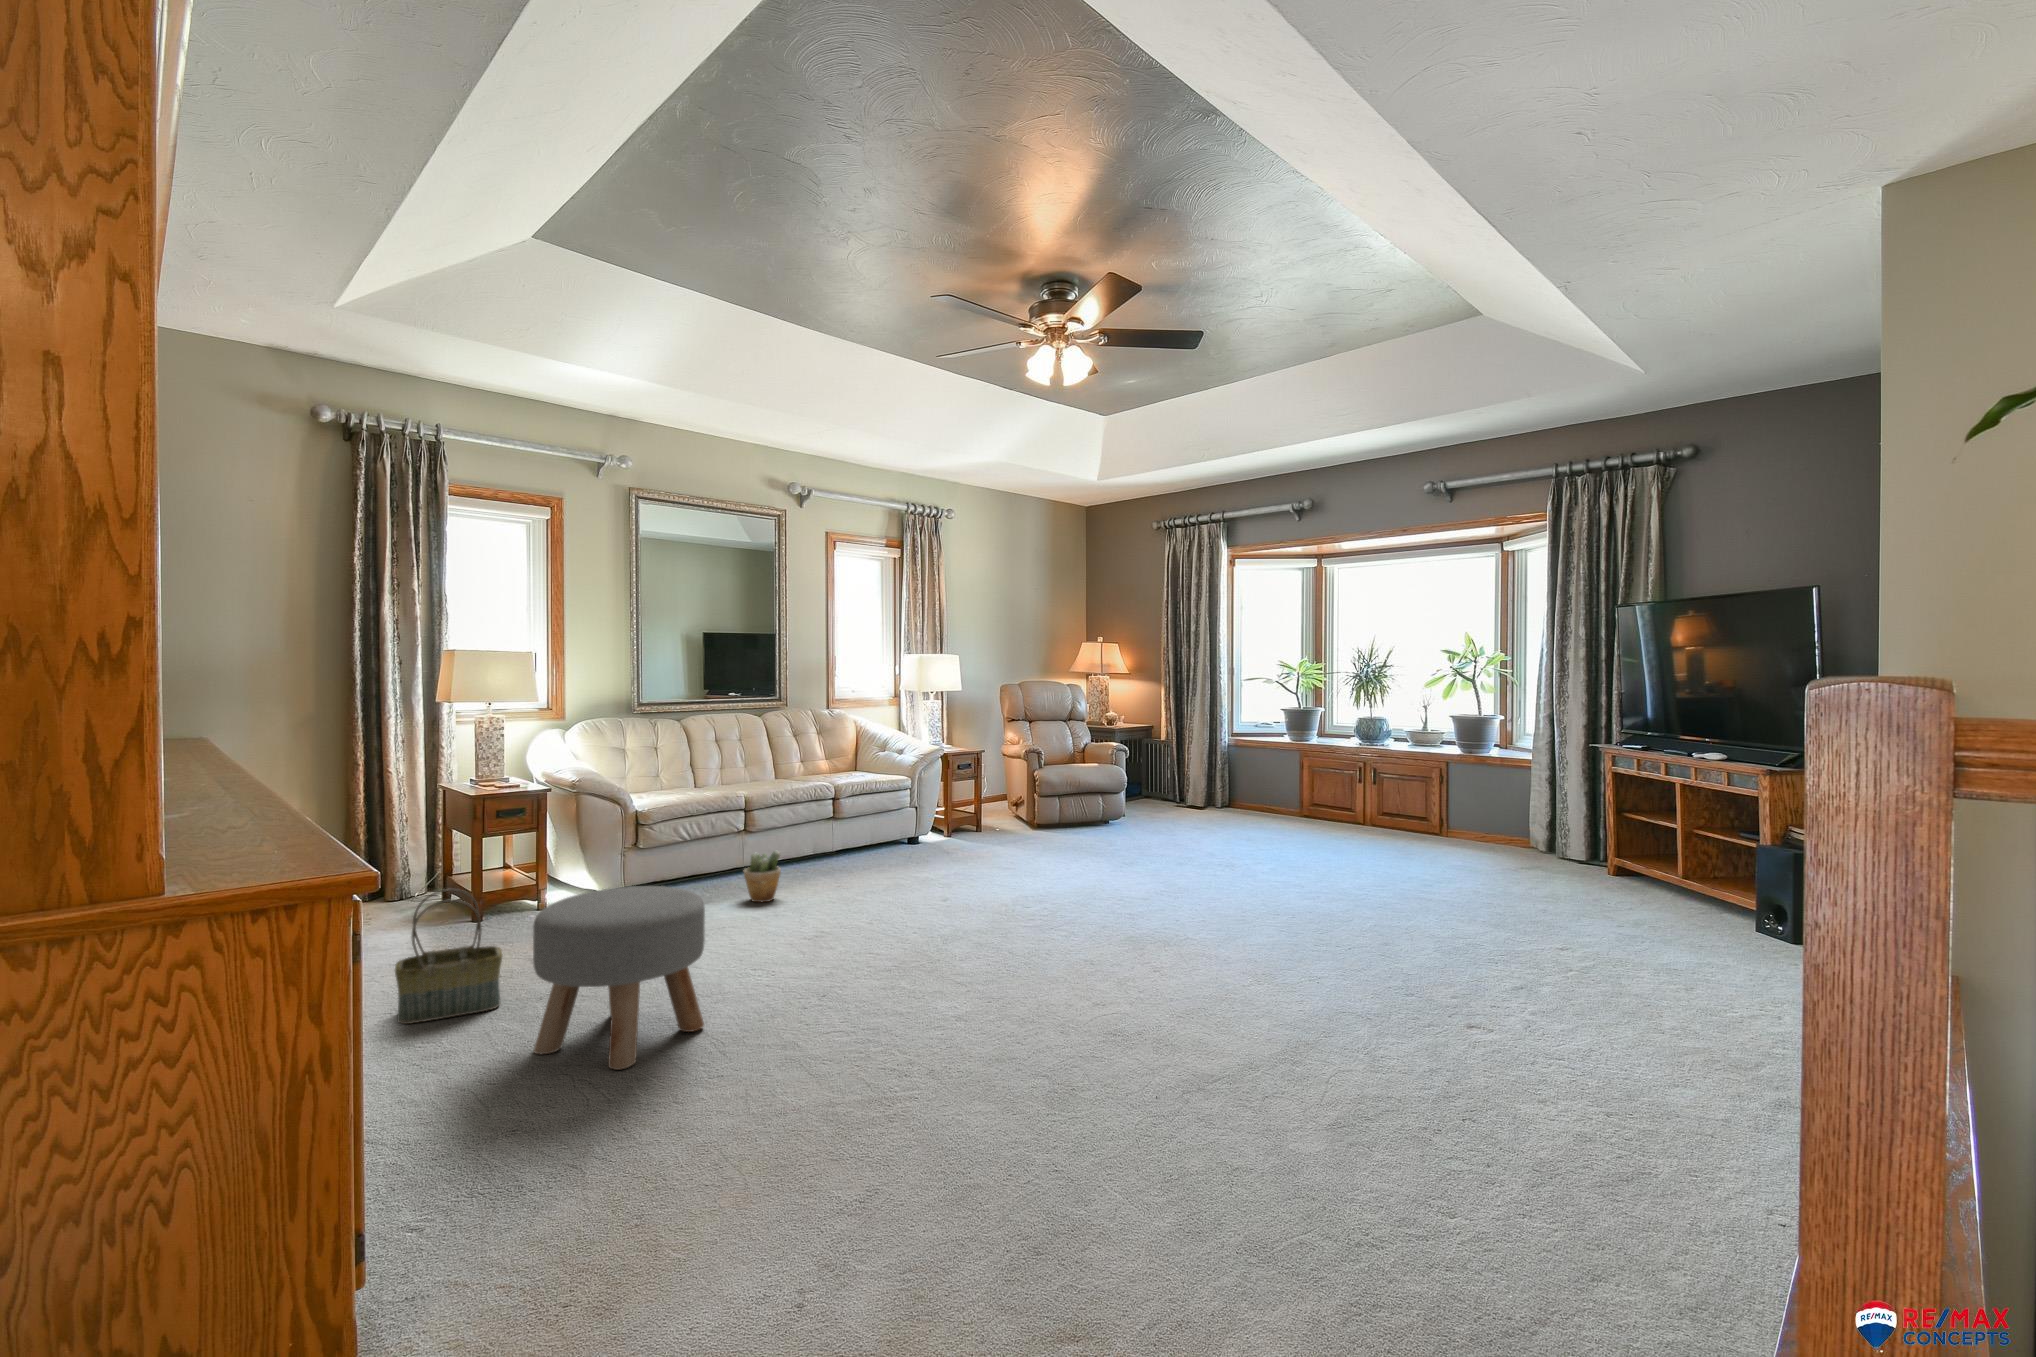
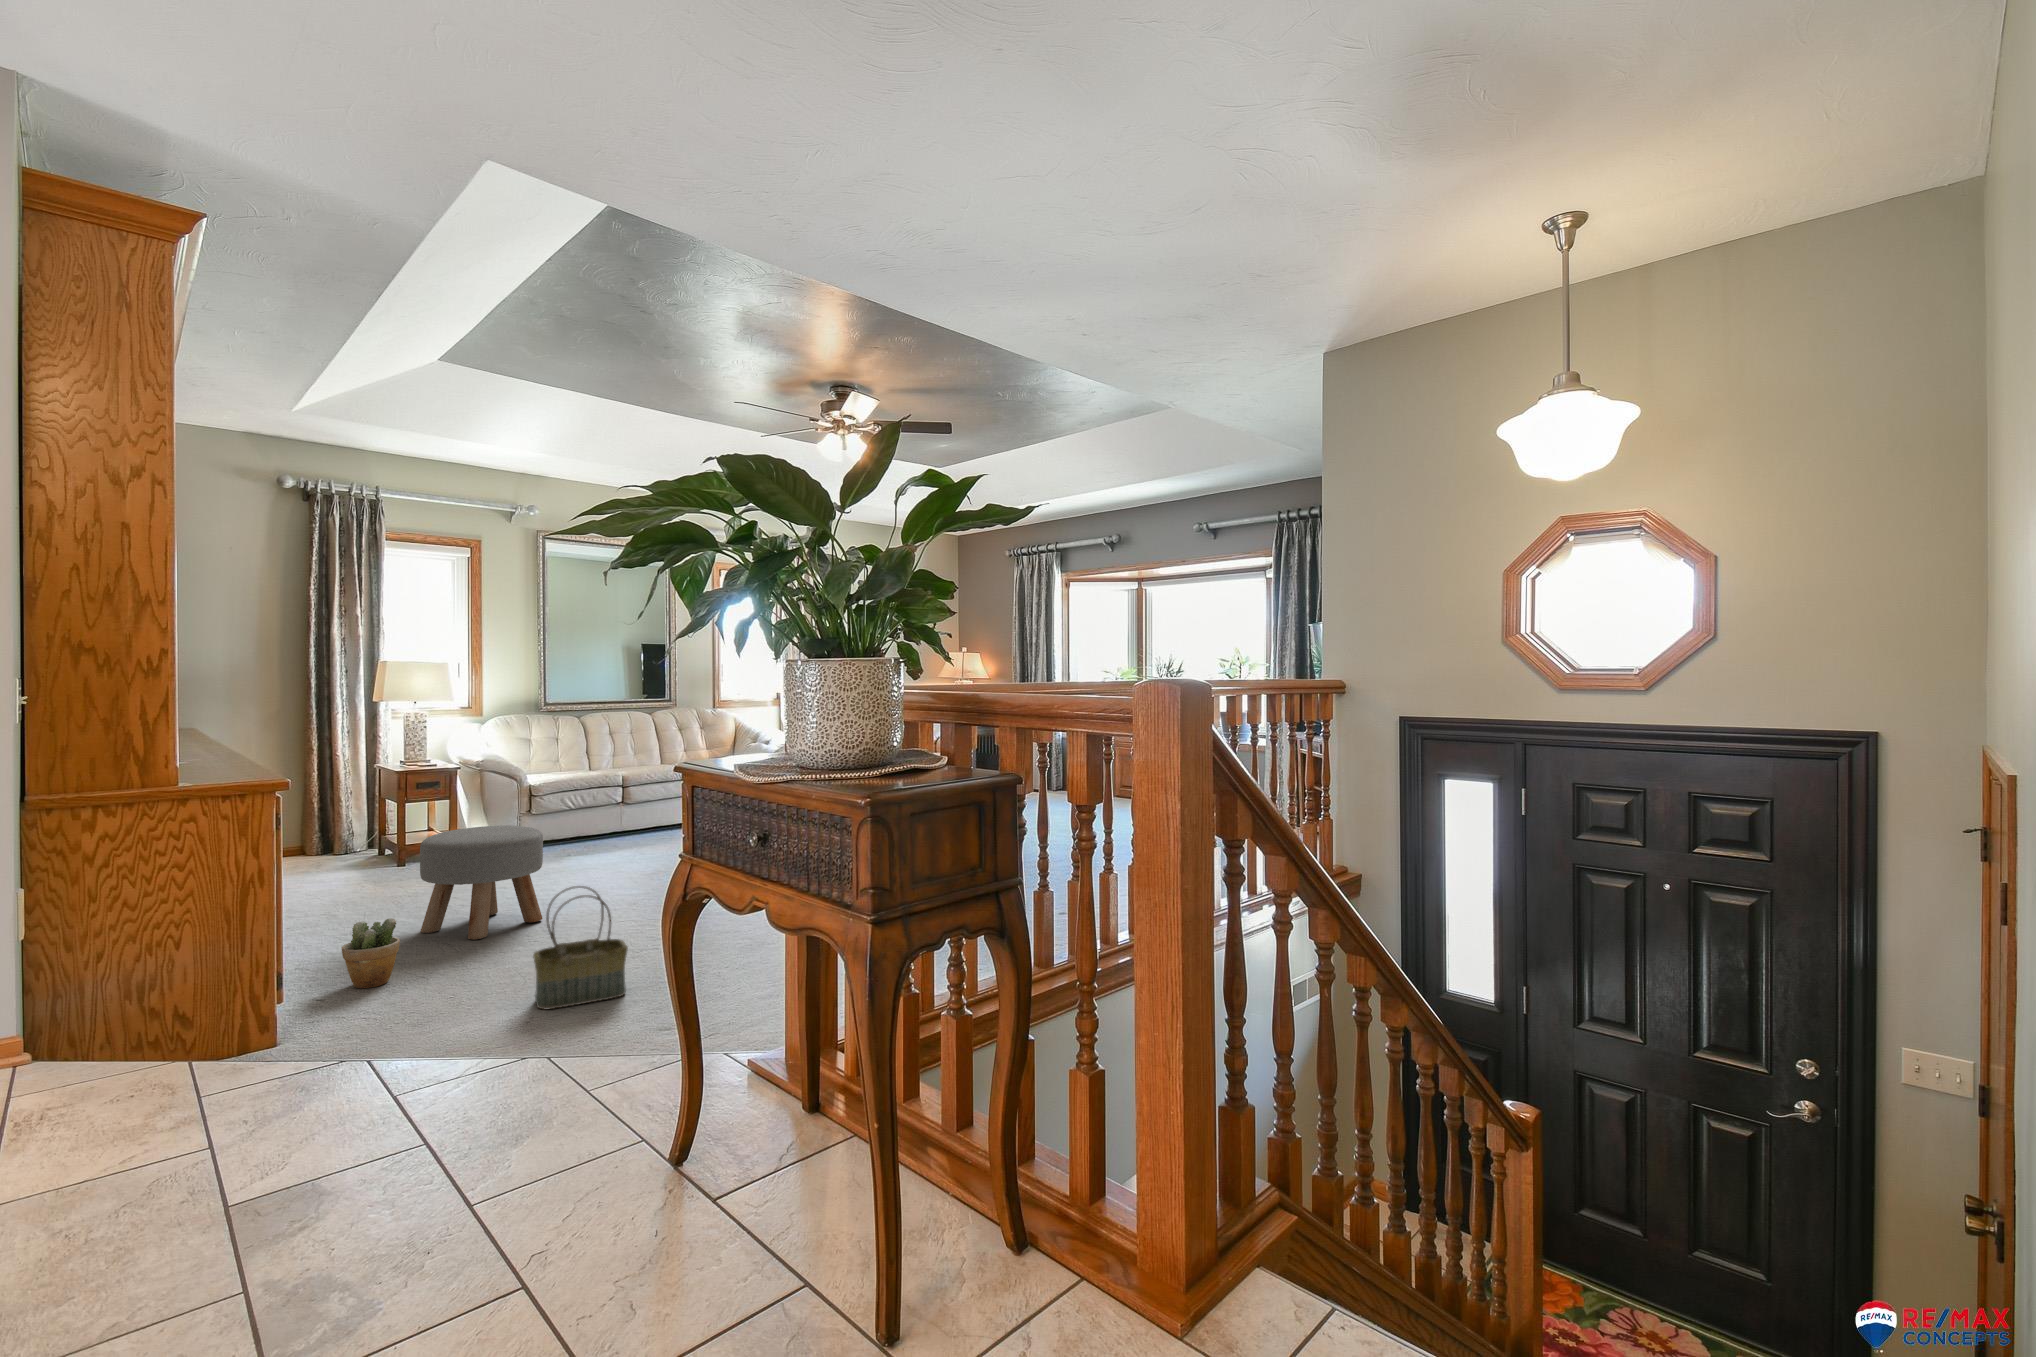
potted plant: present [744,851,781,903] -> present [342,918,400,988]
basket: present [395,889,503,1024] -> present [533,886,628,1010]

